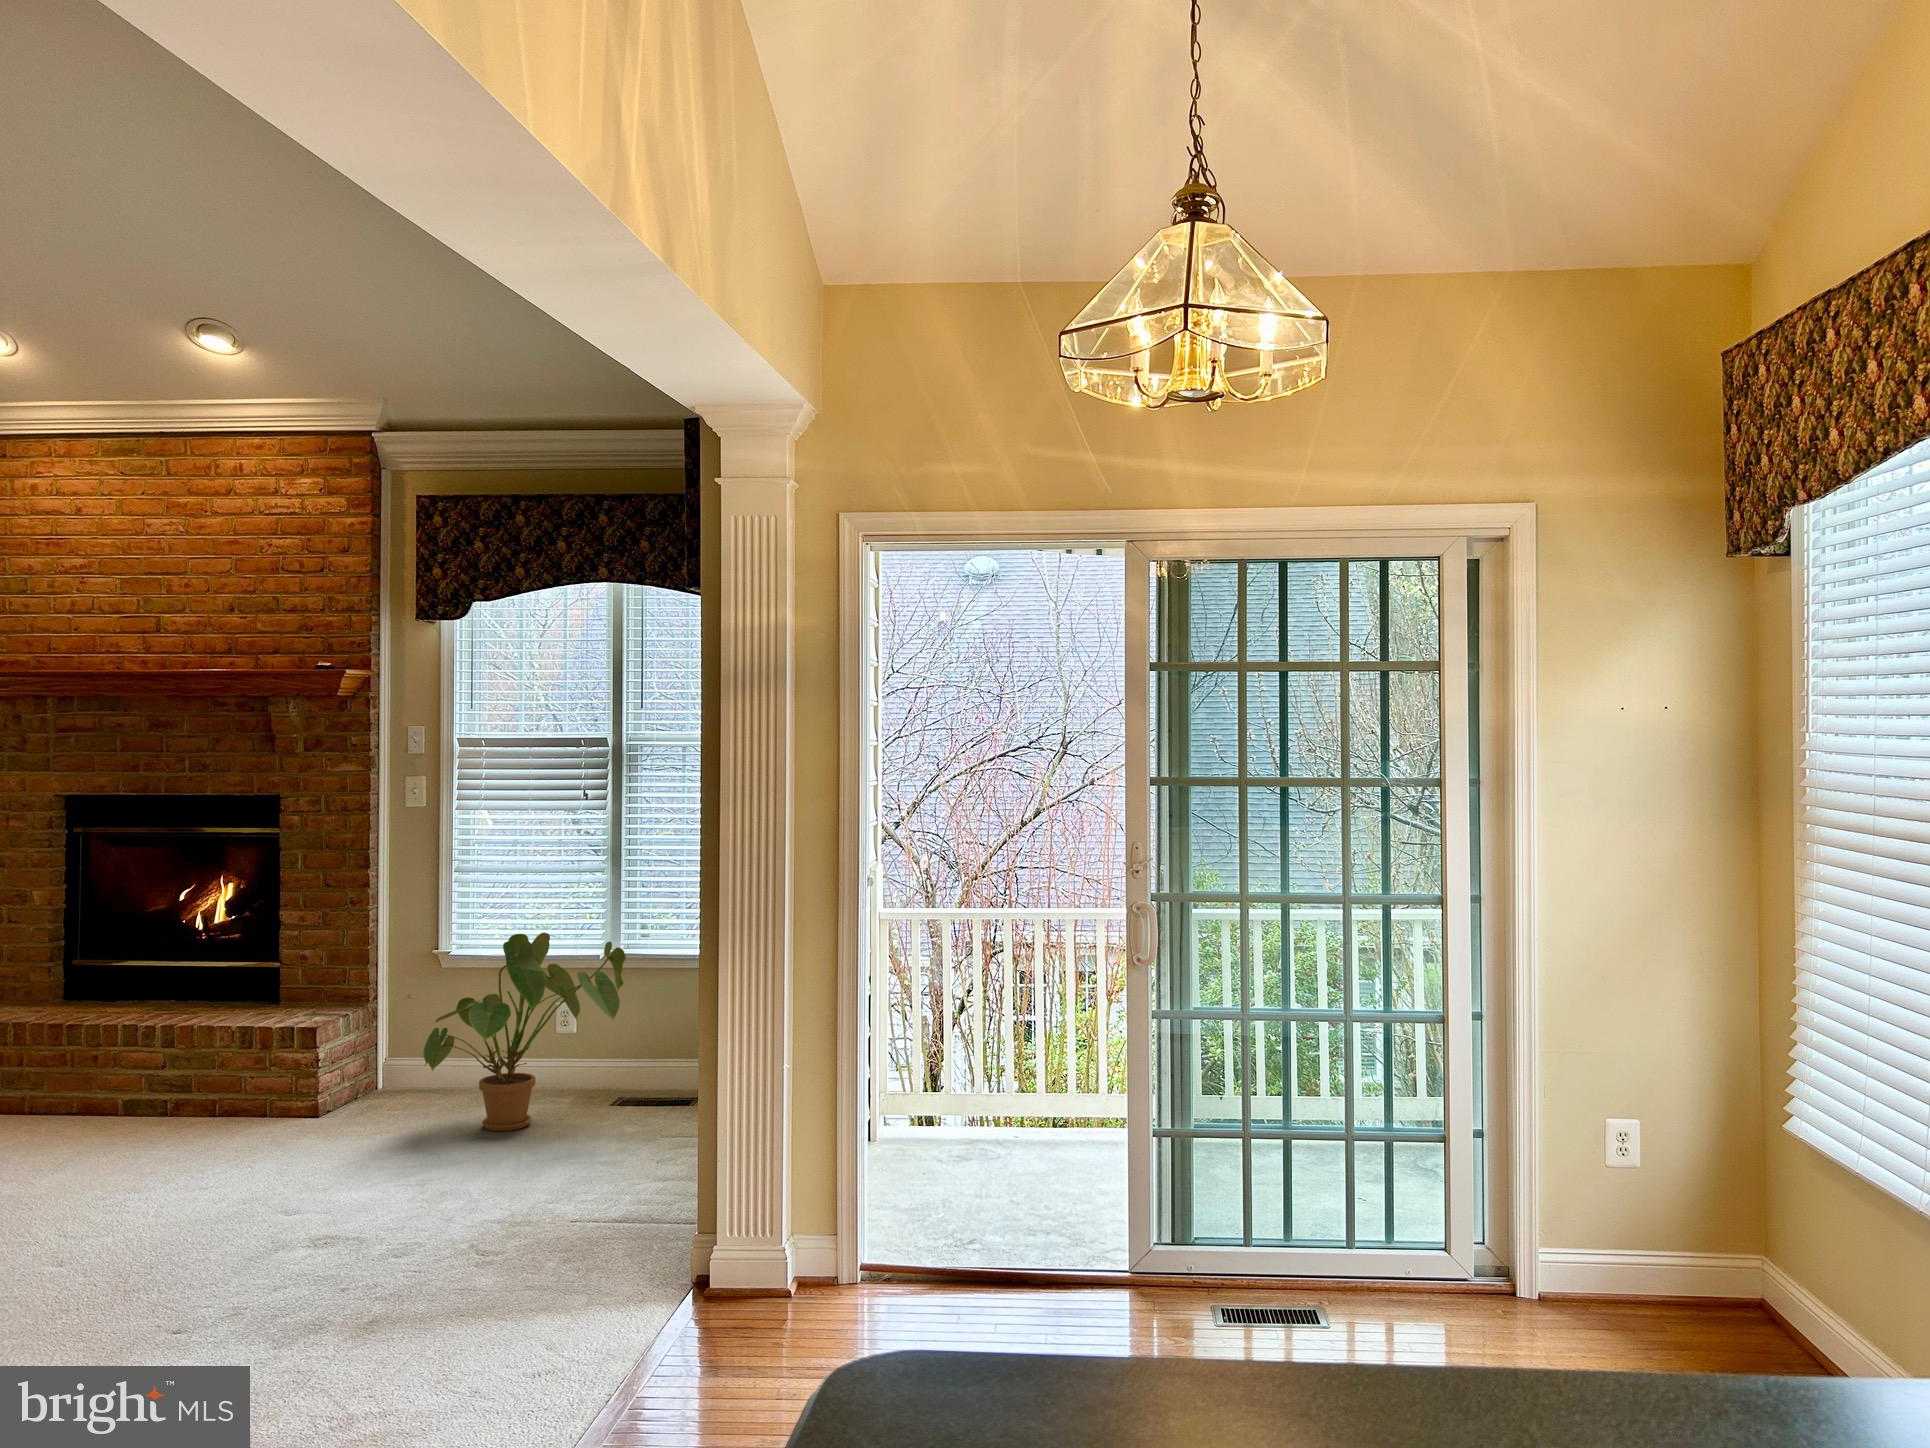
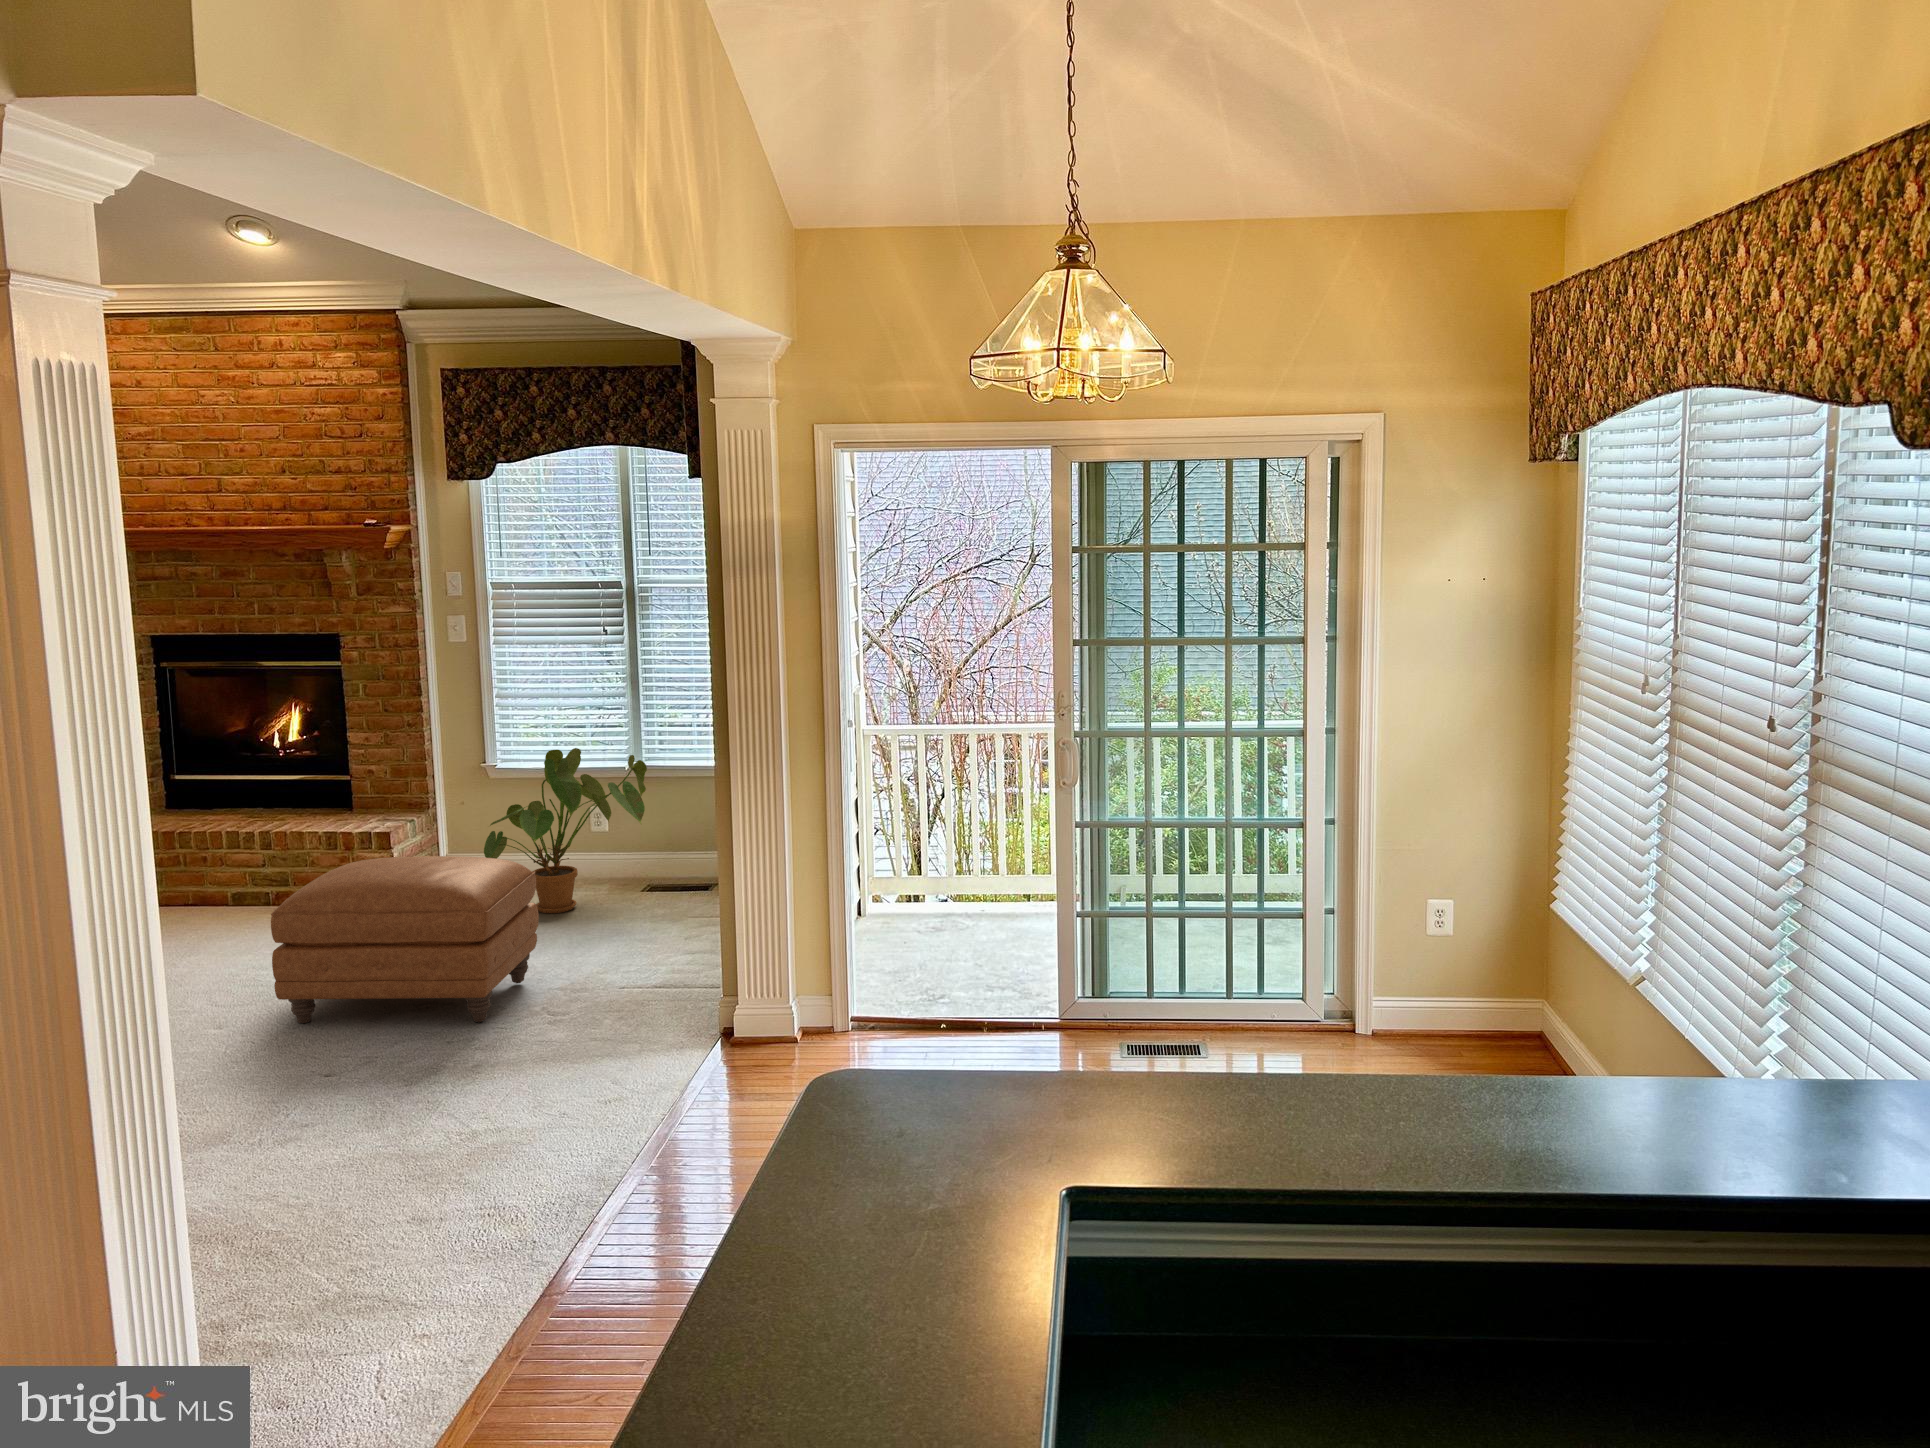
ottoman: none [125,1050,476,1266] -> present [271,856,539,1023]

